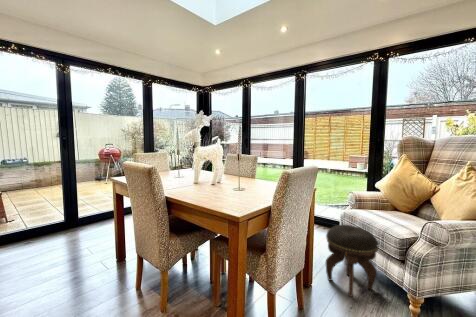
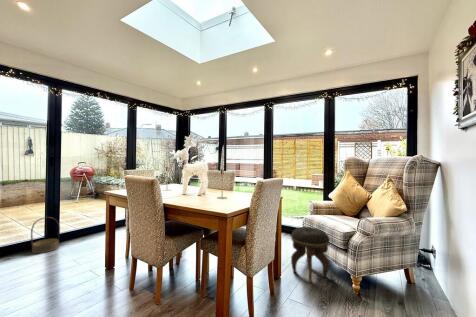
basket: none [48,201,77,238] -> present [31,217,60,253]

